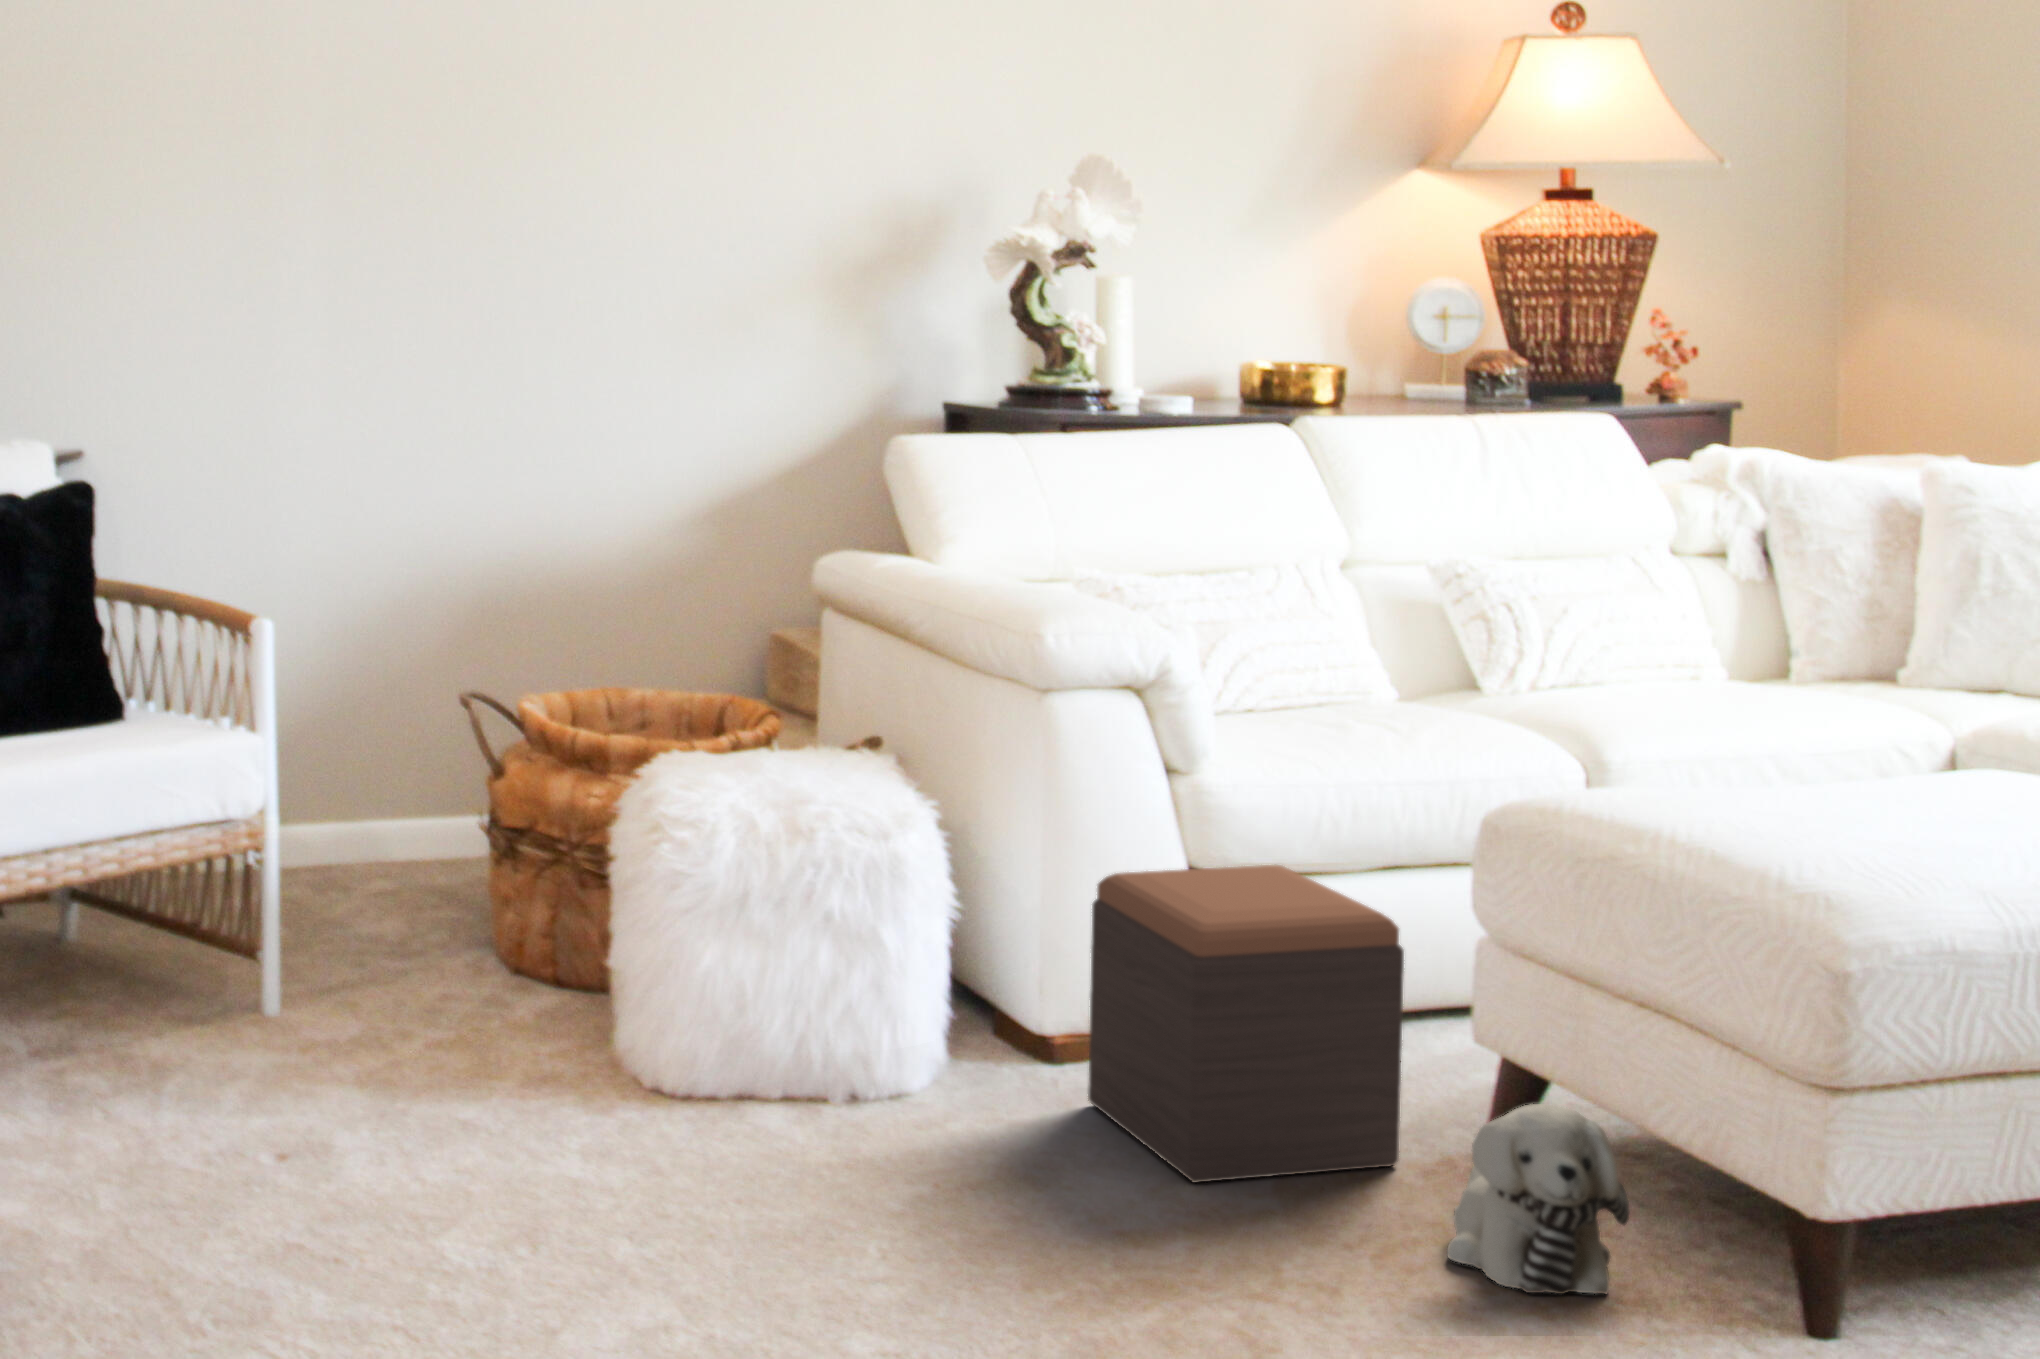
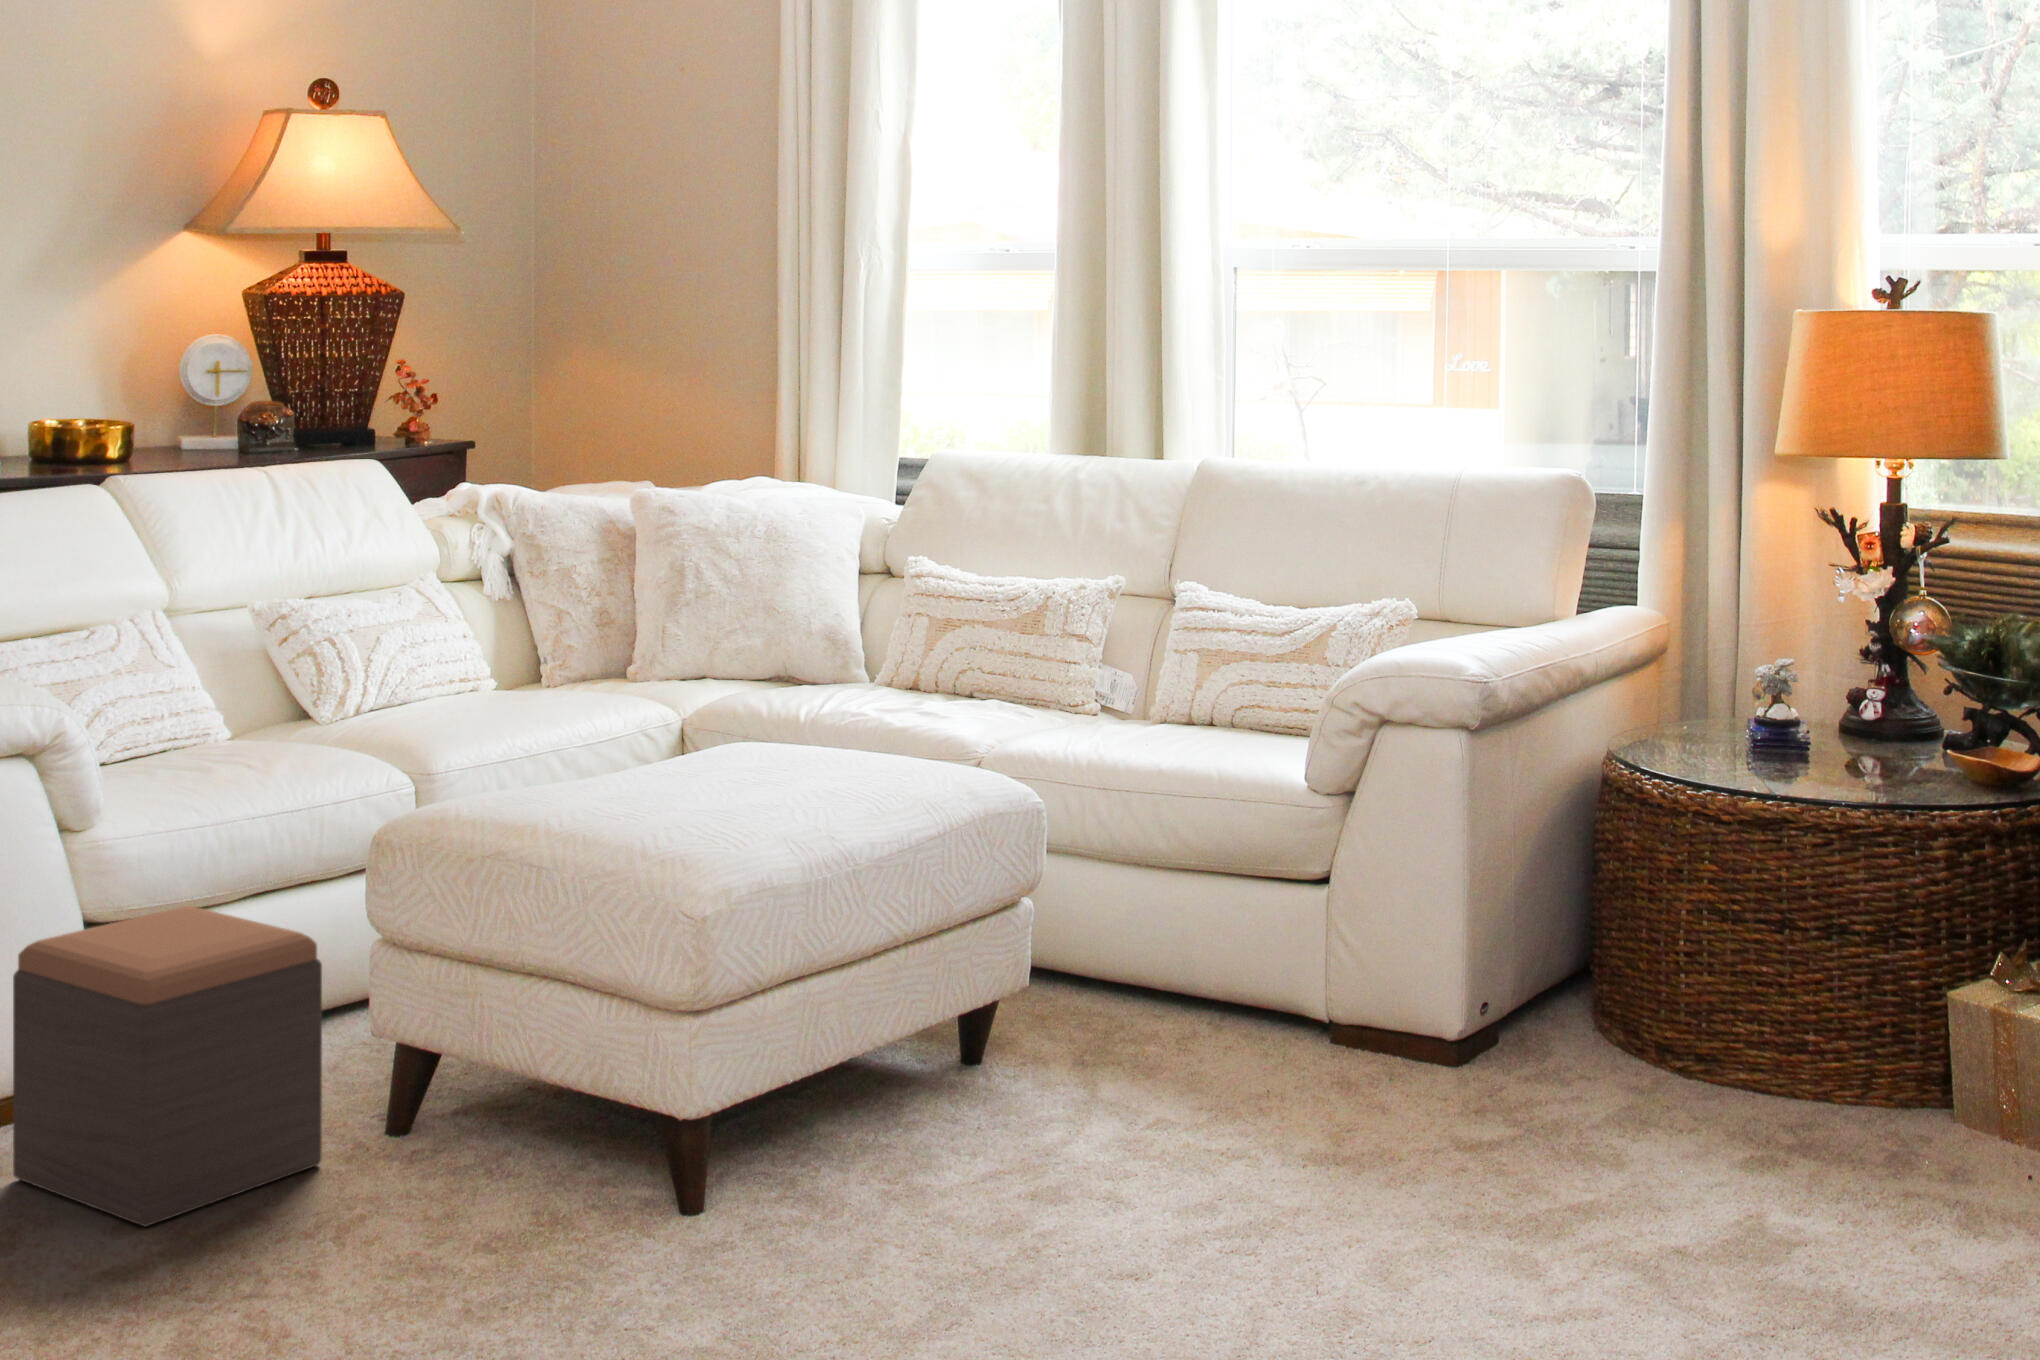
plush toy: present [1447,1104,1629,1295] -> none [391,1072,538,1243]

